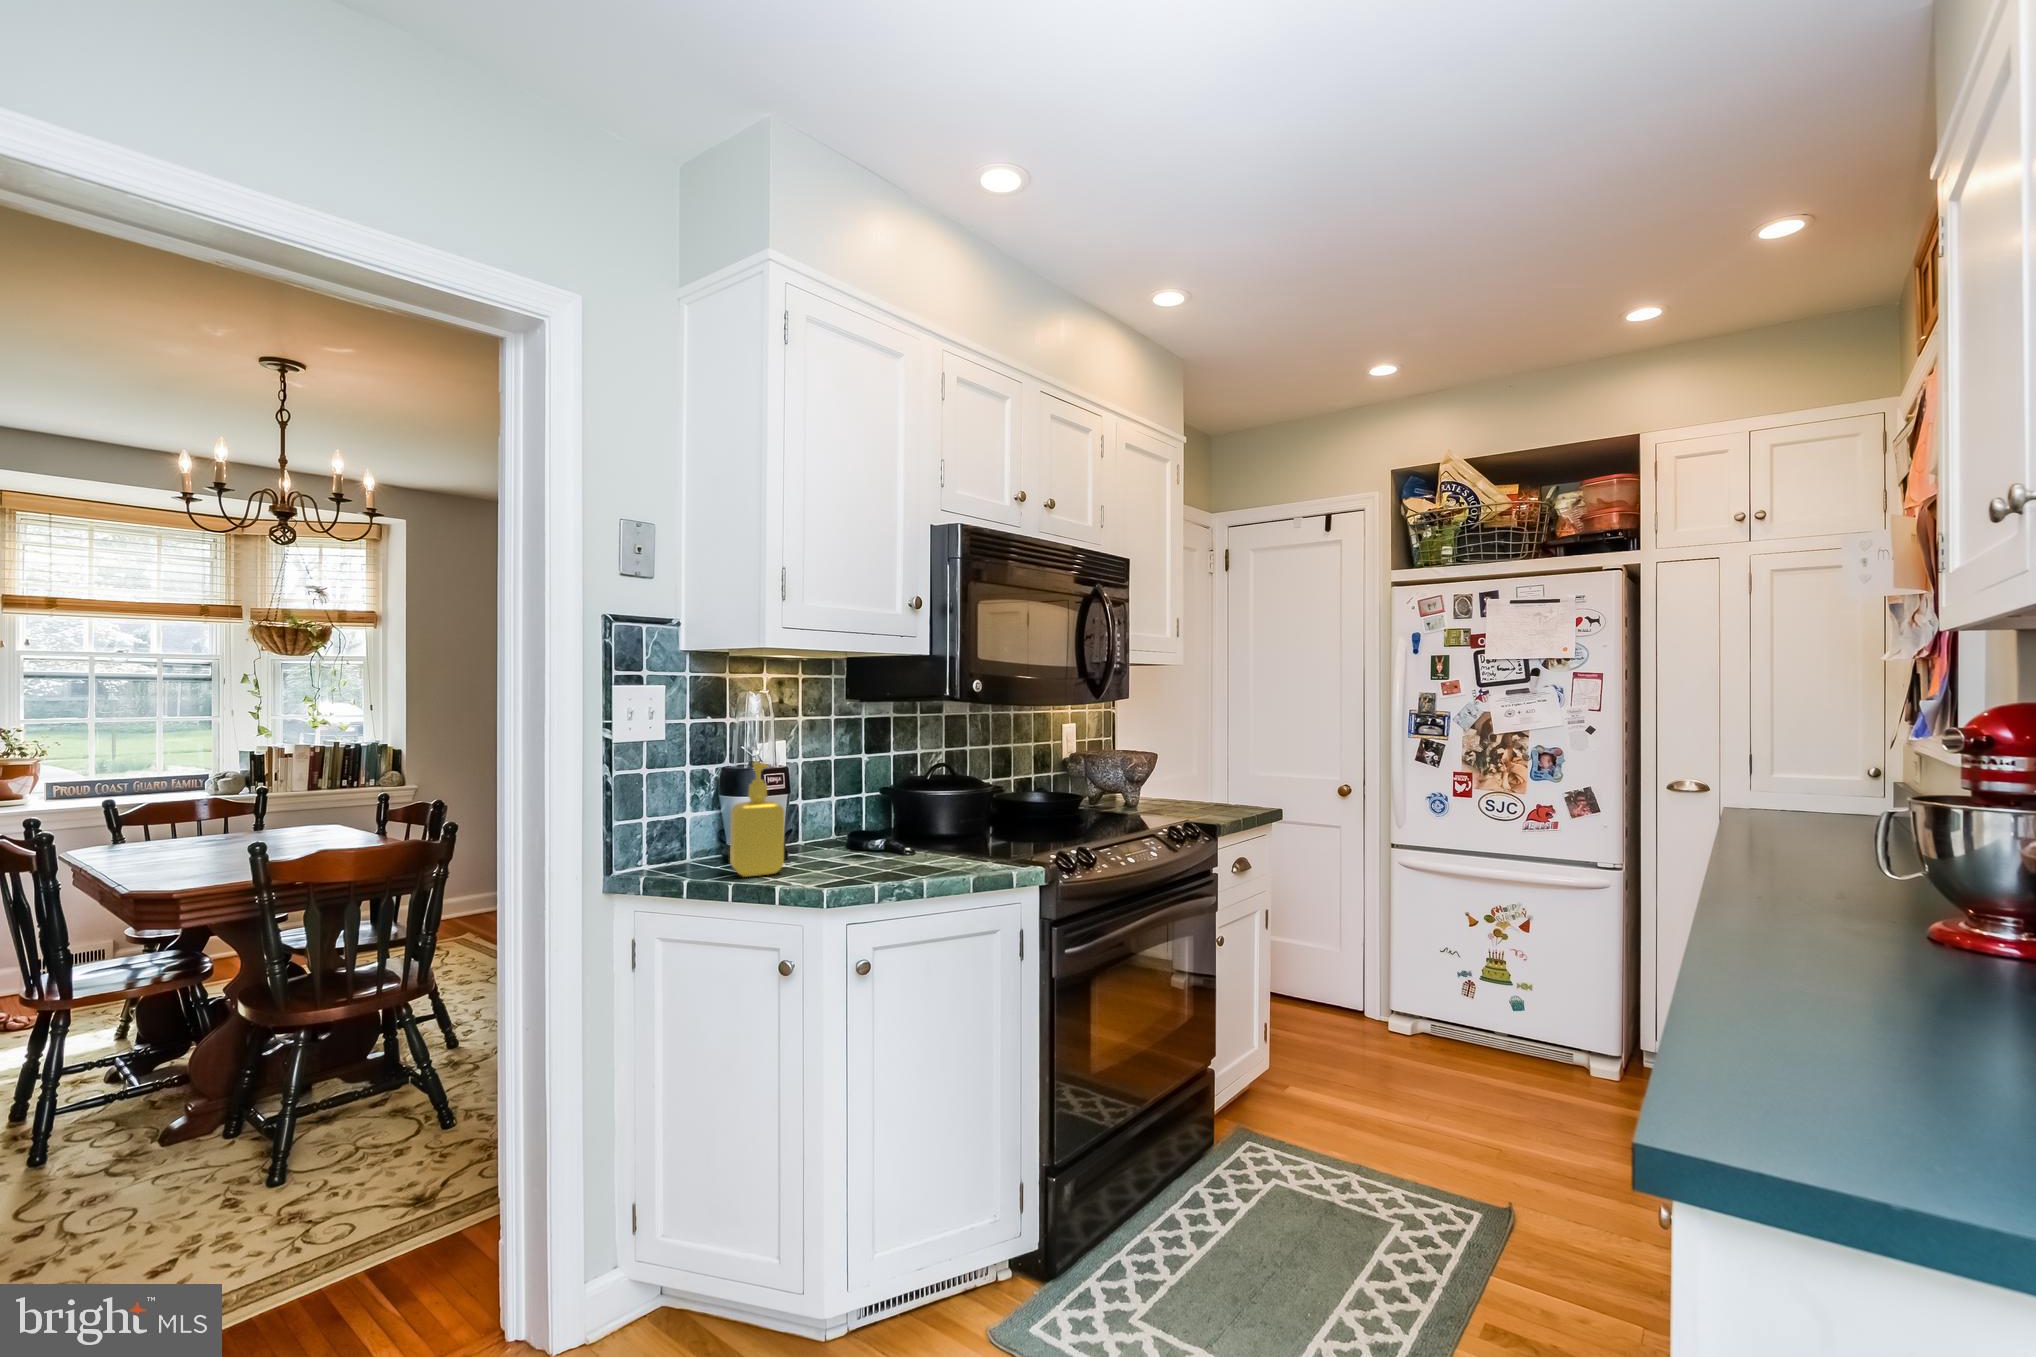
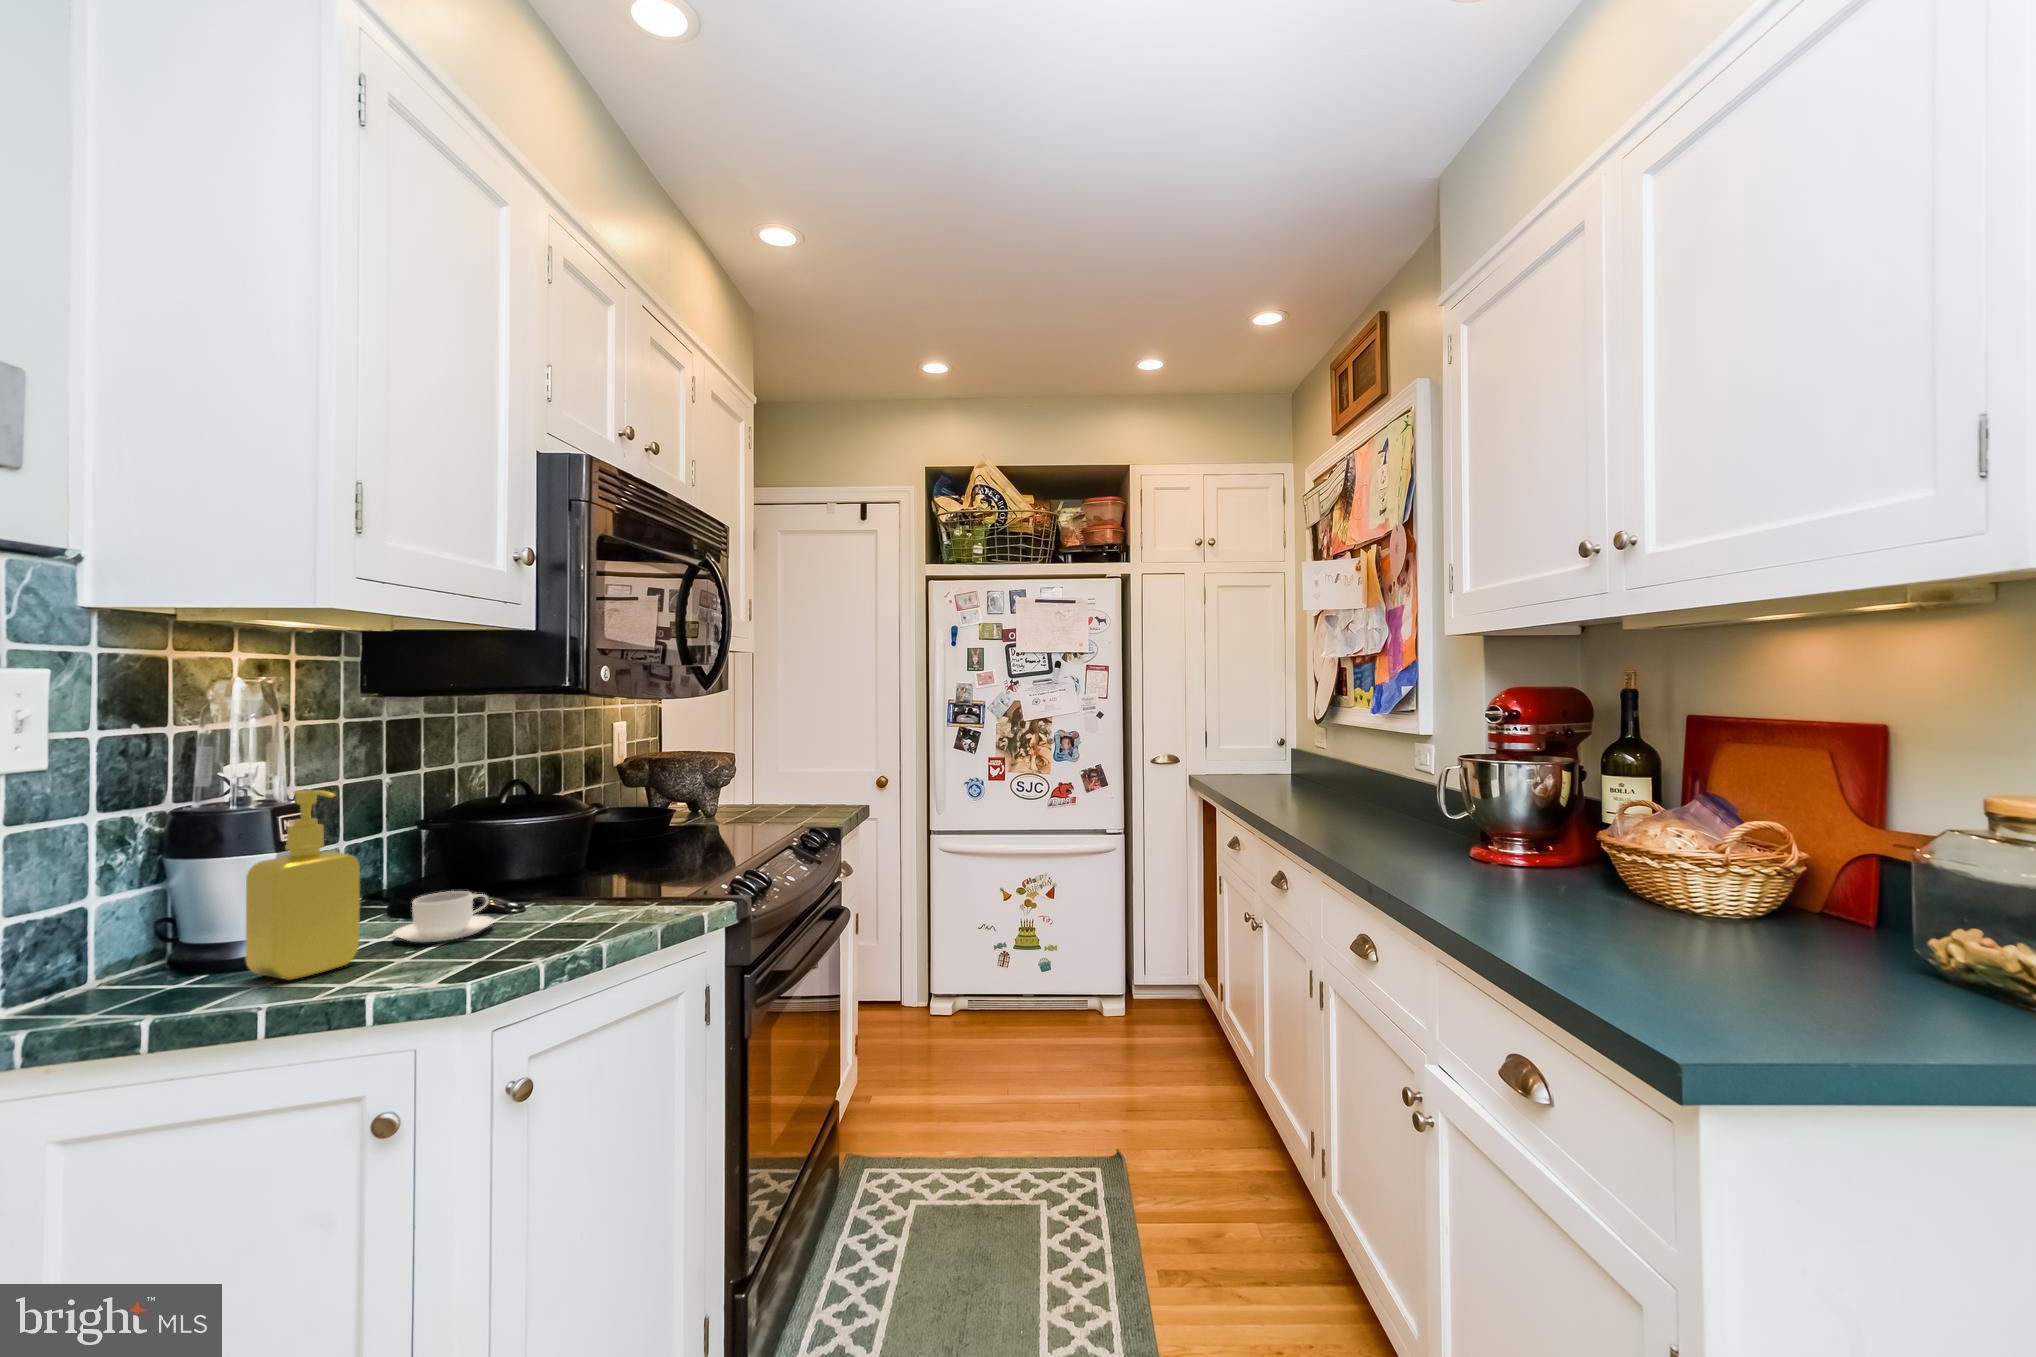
coffee cup: none [815,836,874,869] -> present [393,891,494,942]

